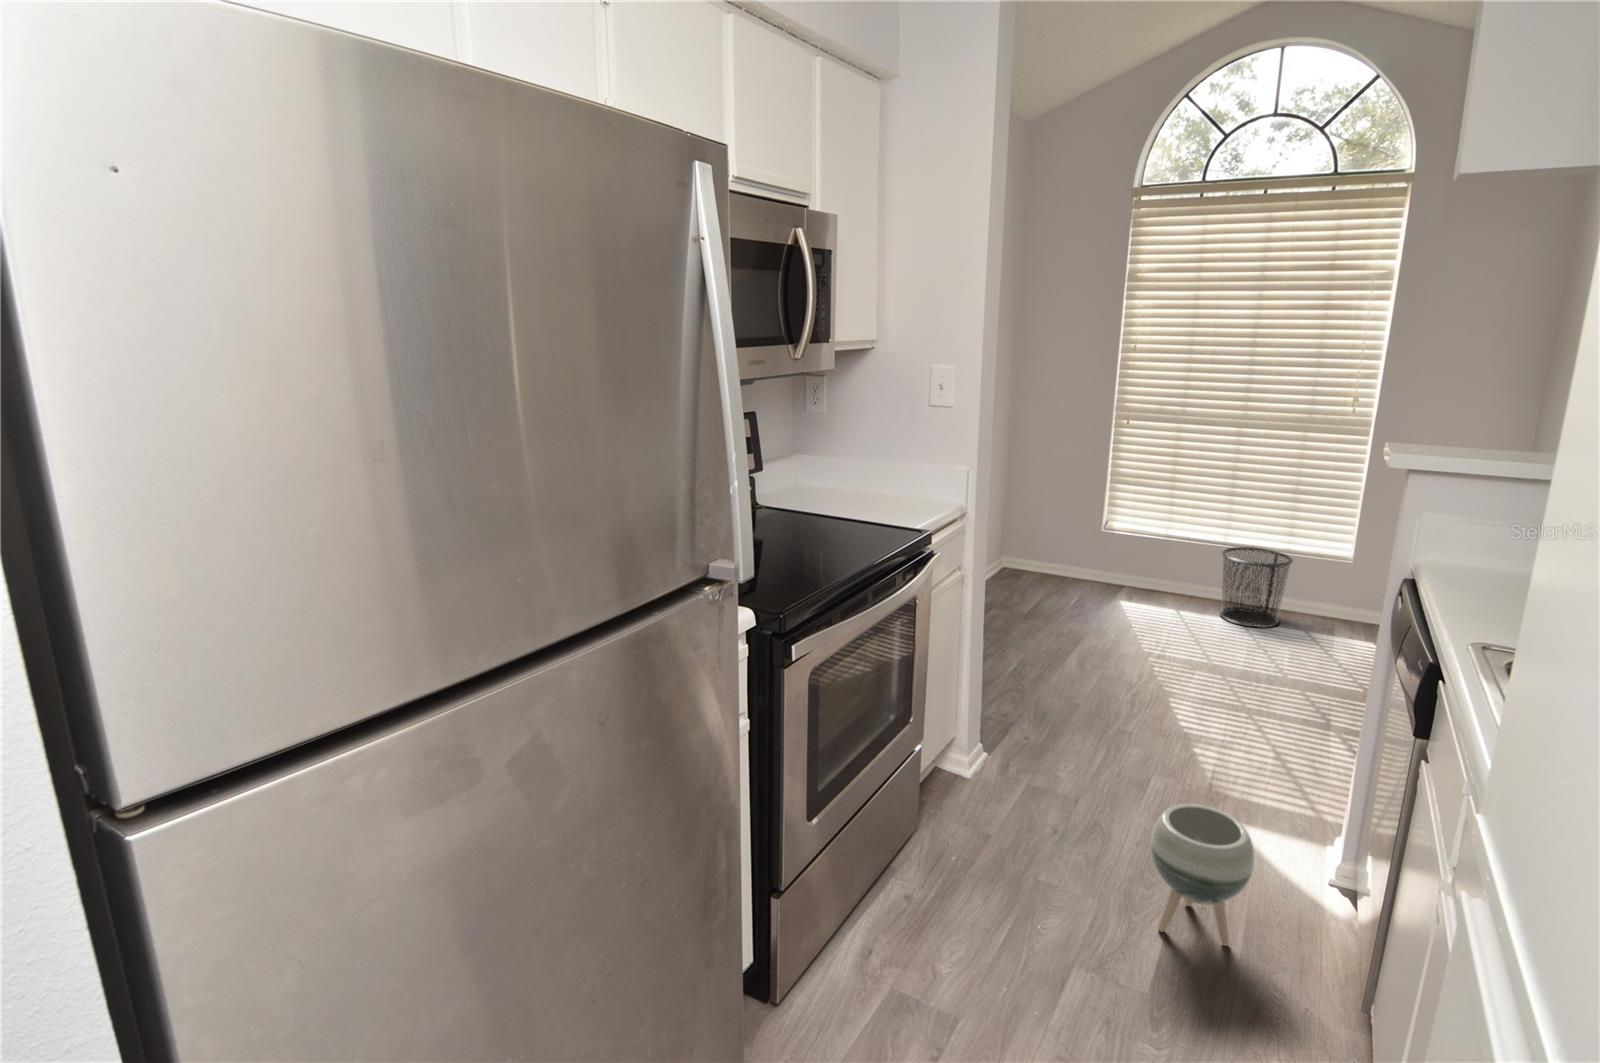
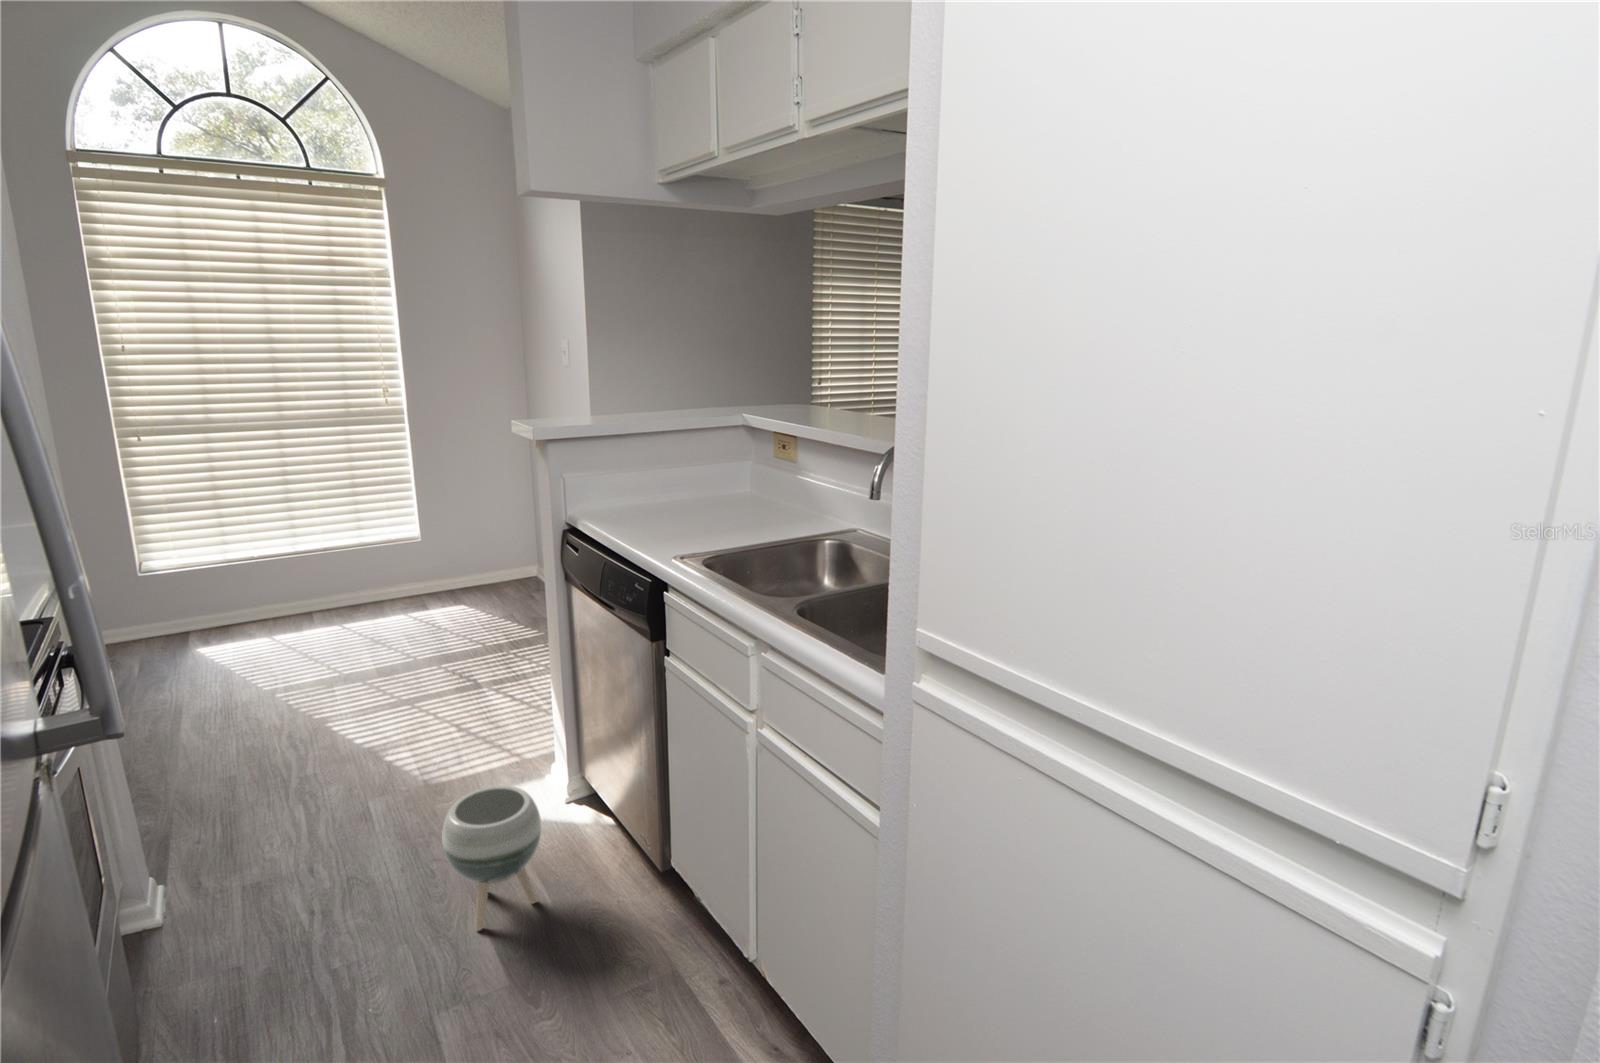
waste bin: present [1220,547,1293,628] -> none [302,548,376,630]

